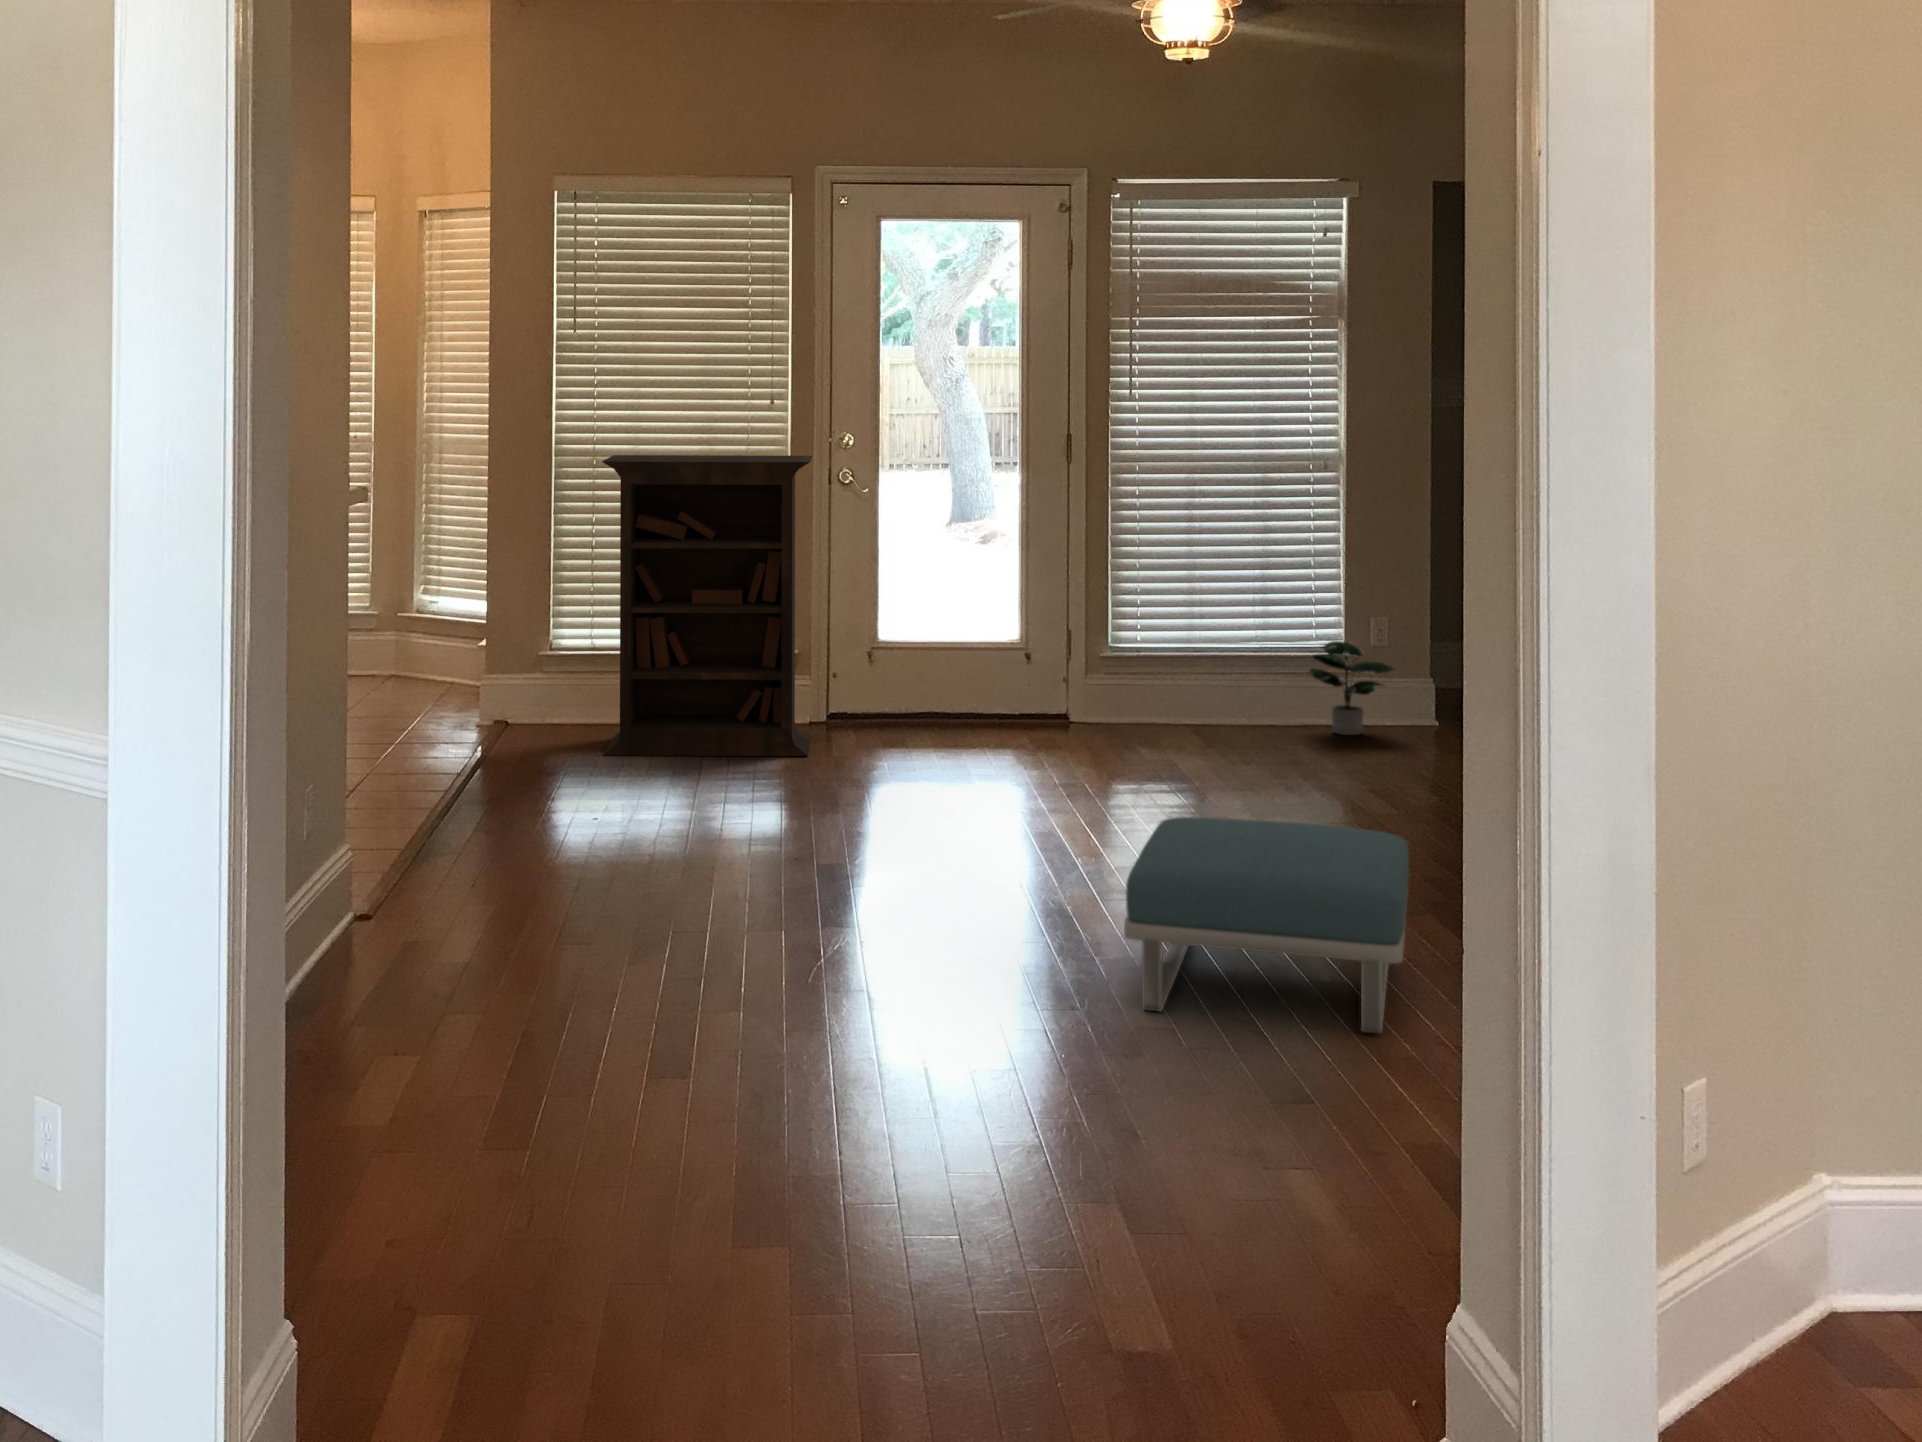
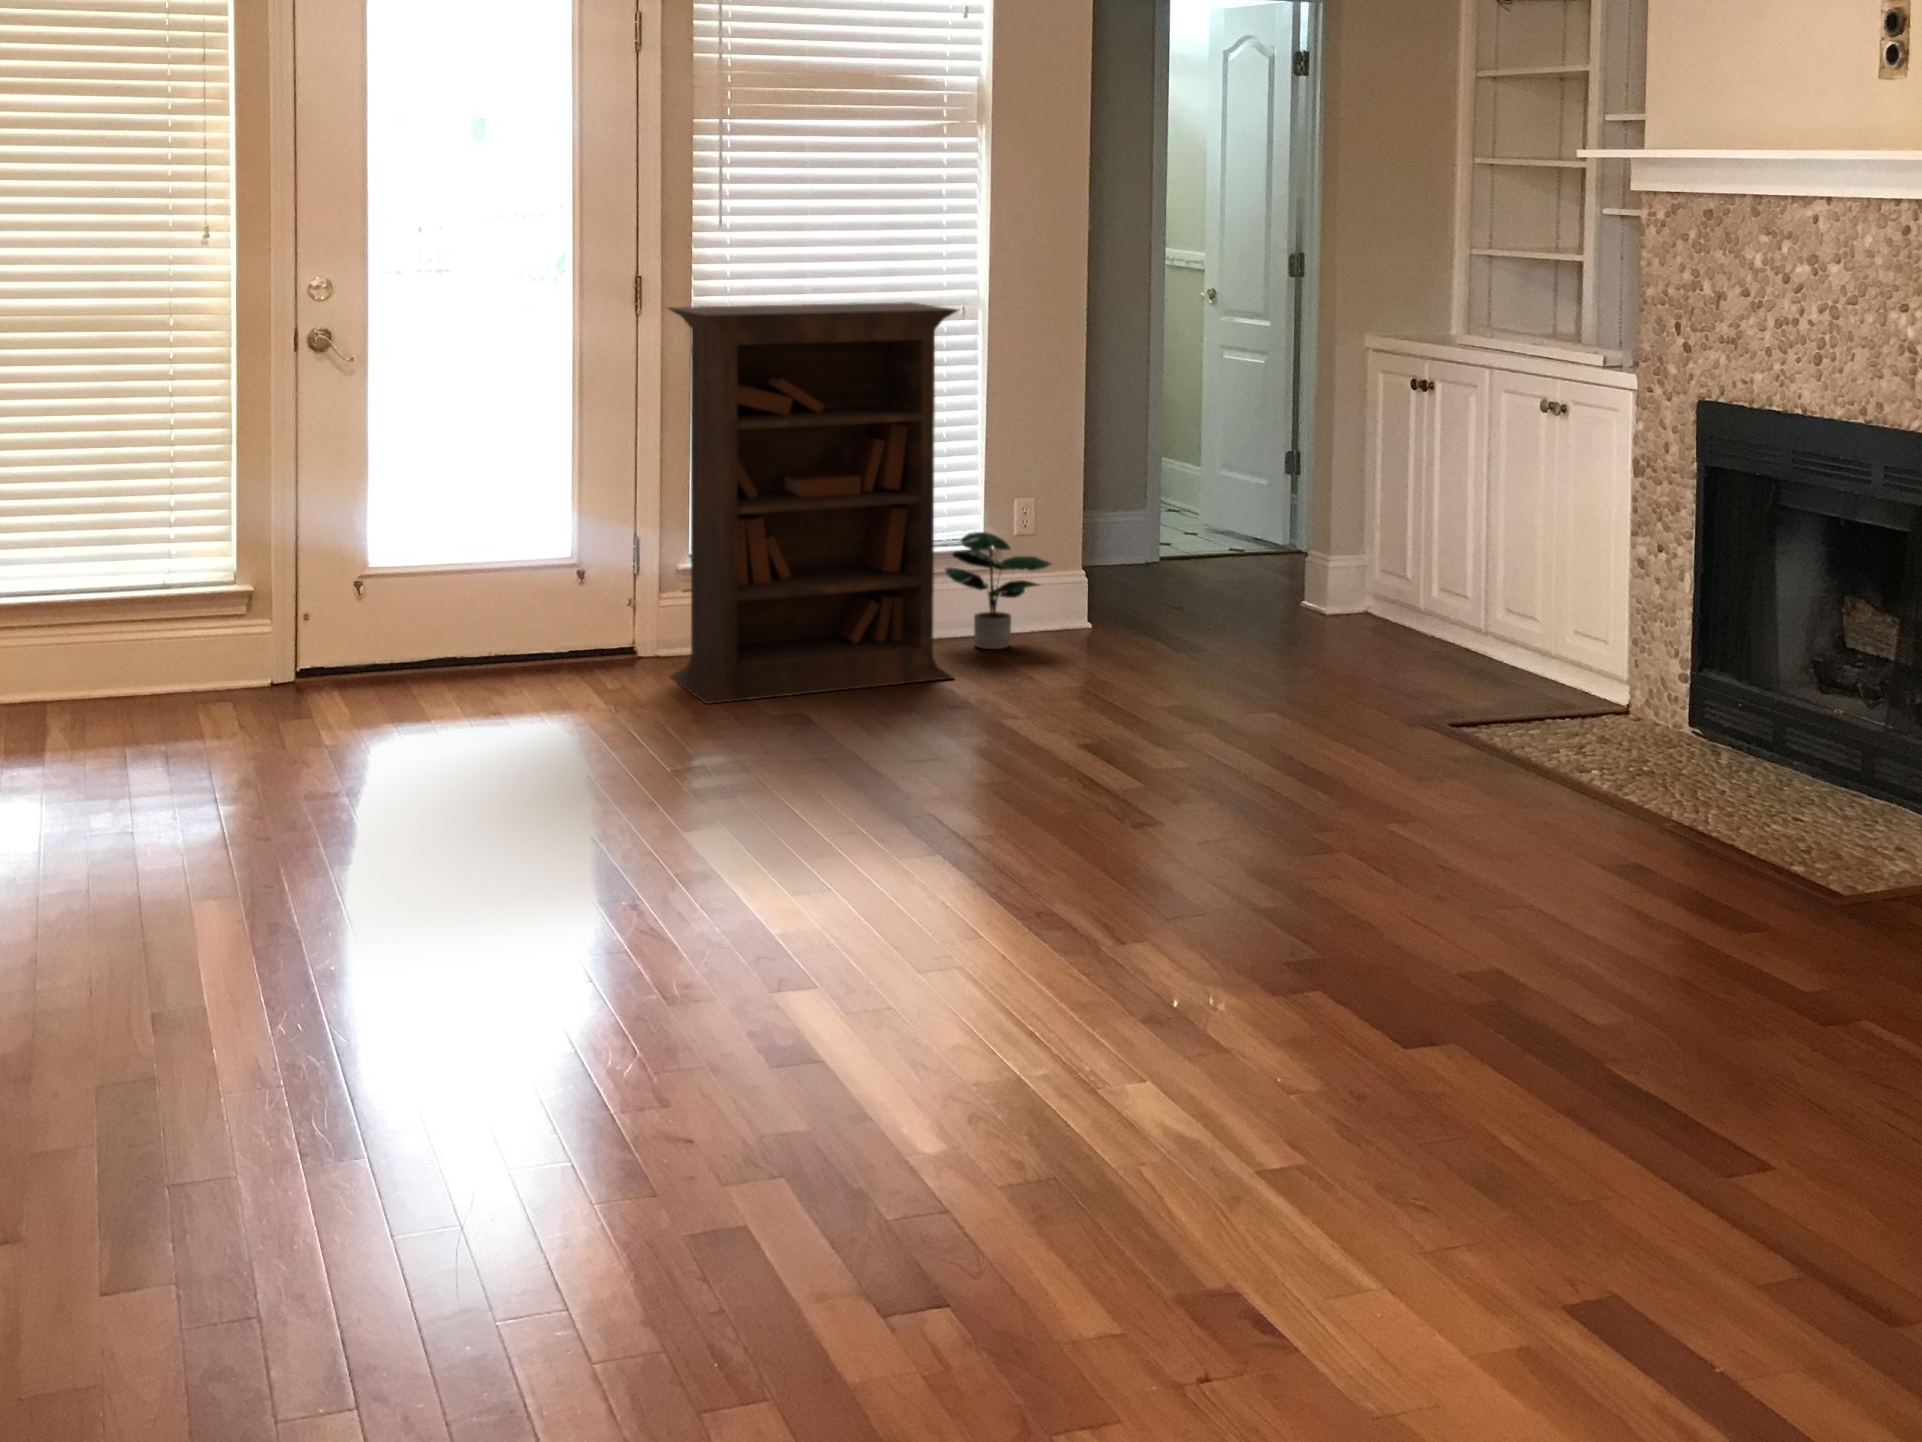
bookcase: present [602,455,813,756] -> present [668,302,958,704]
footstool: present [1124,817,1409,1034] -> none [836,804,1229,1106]

